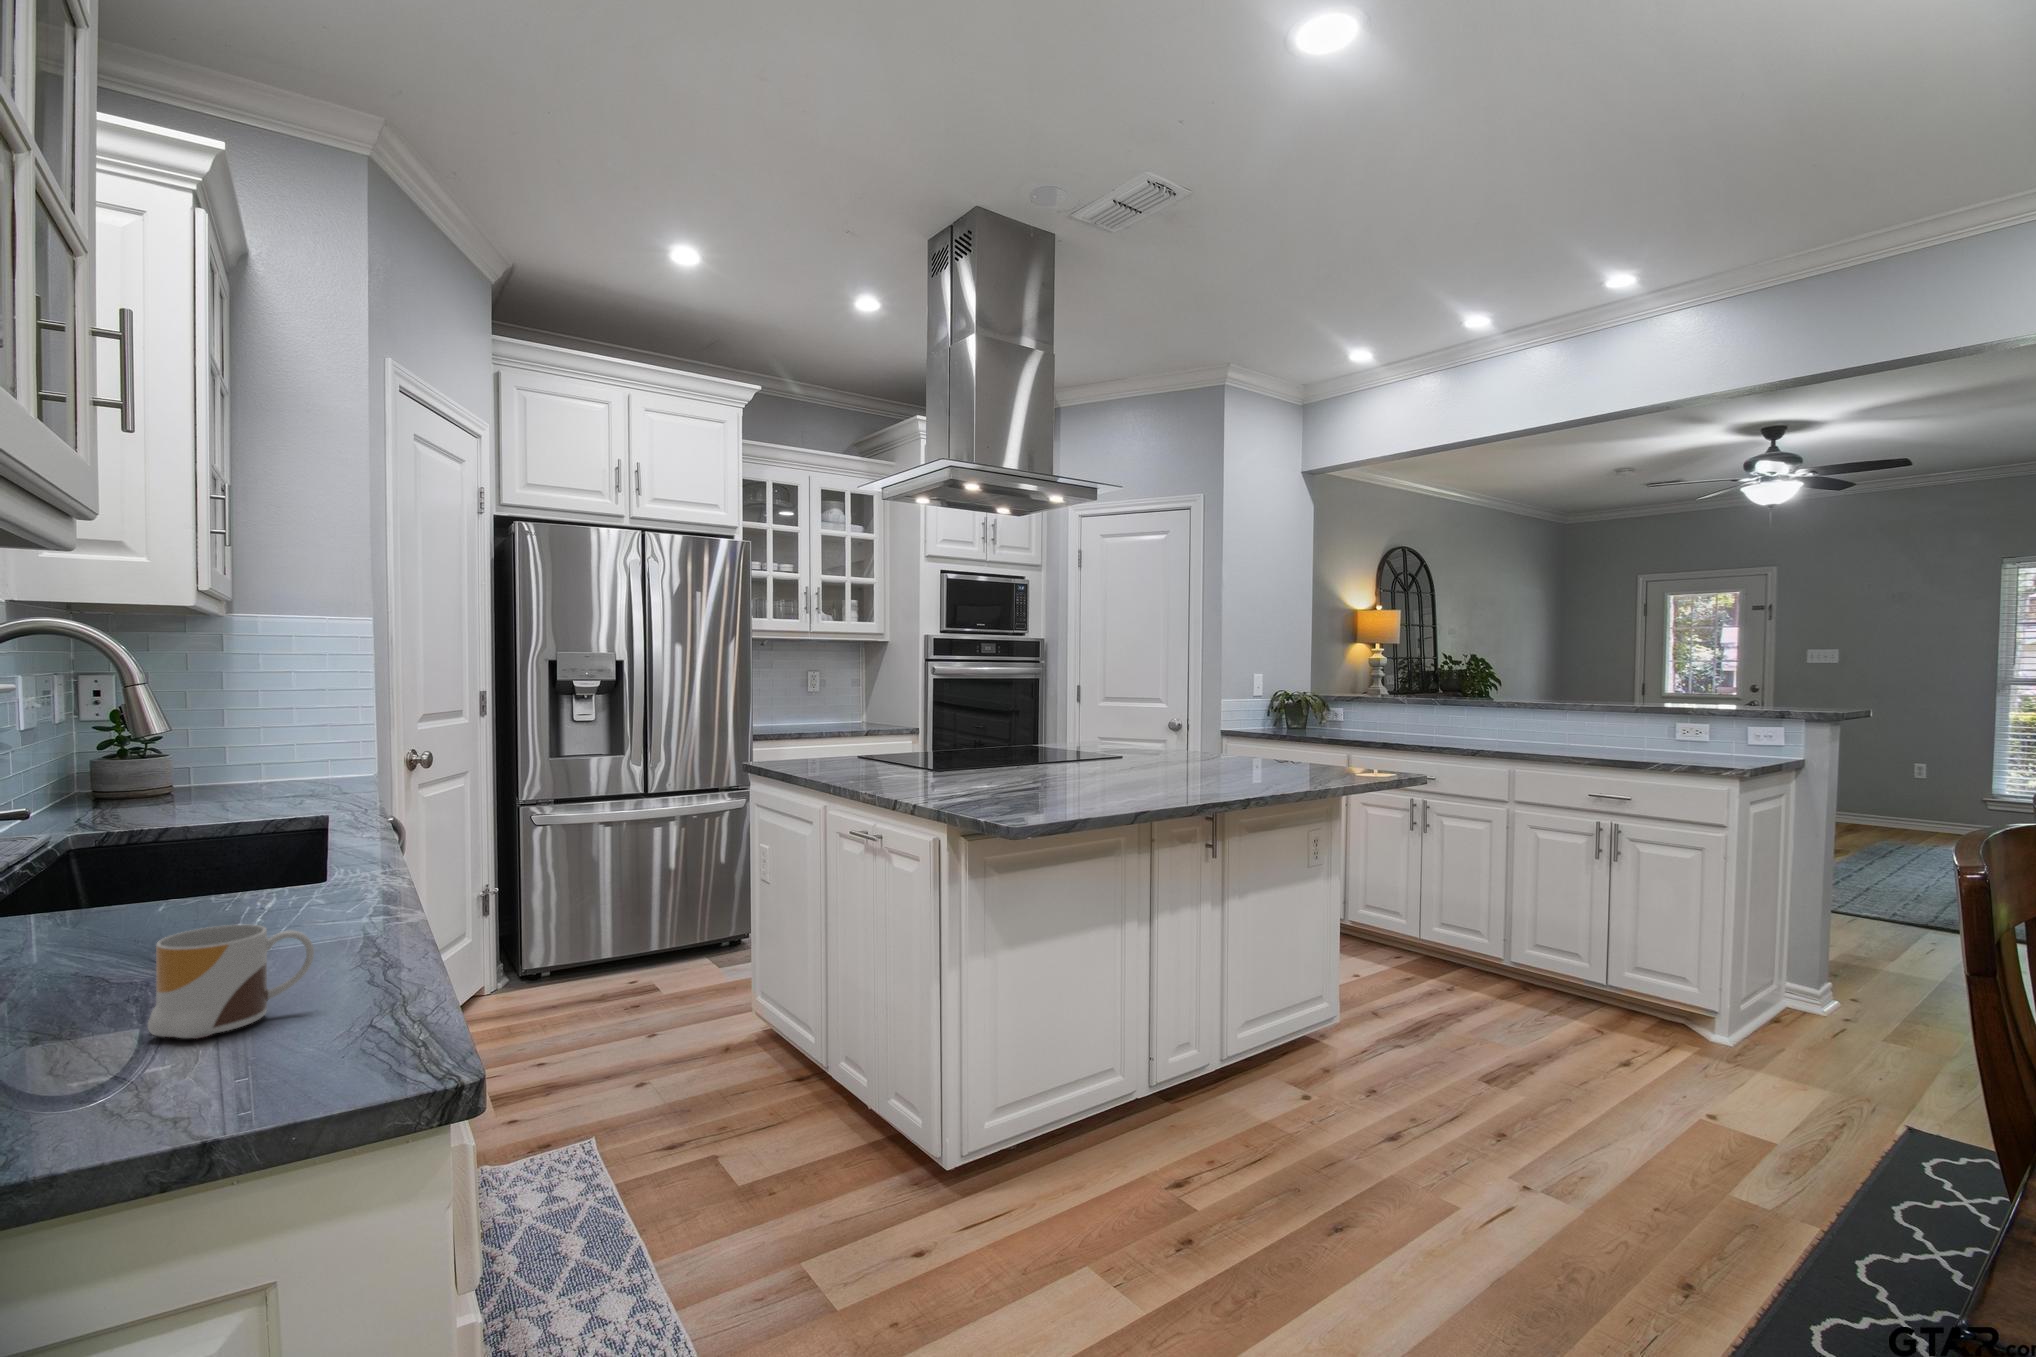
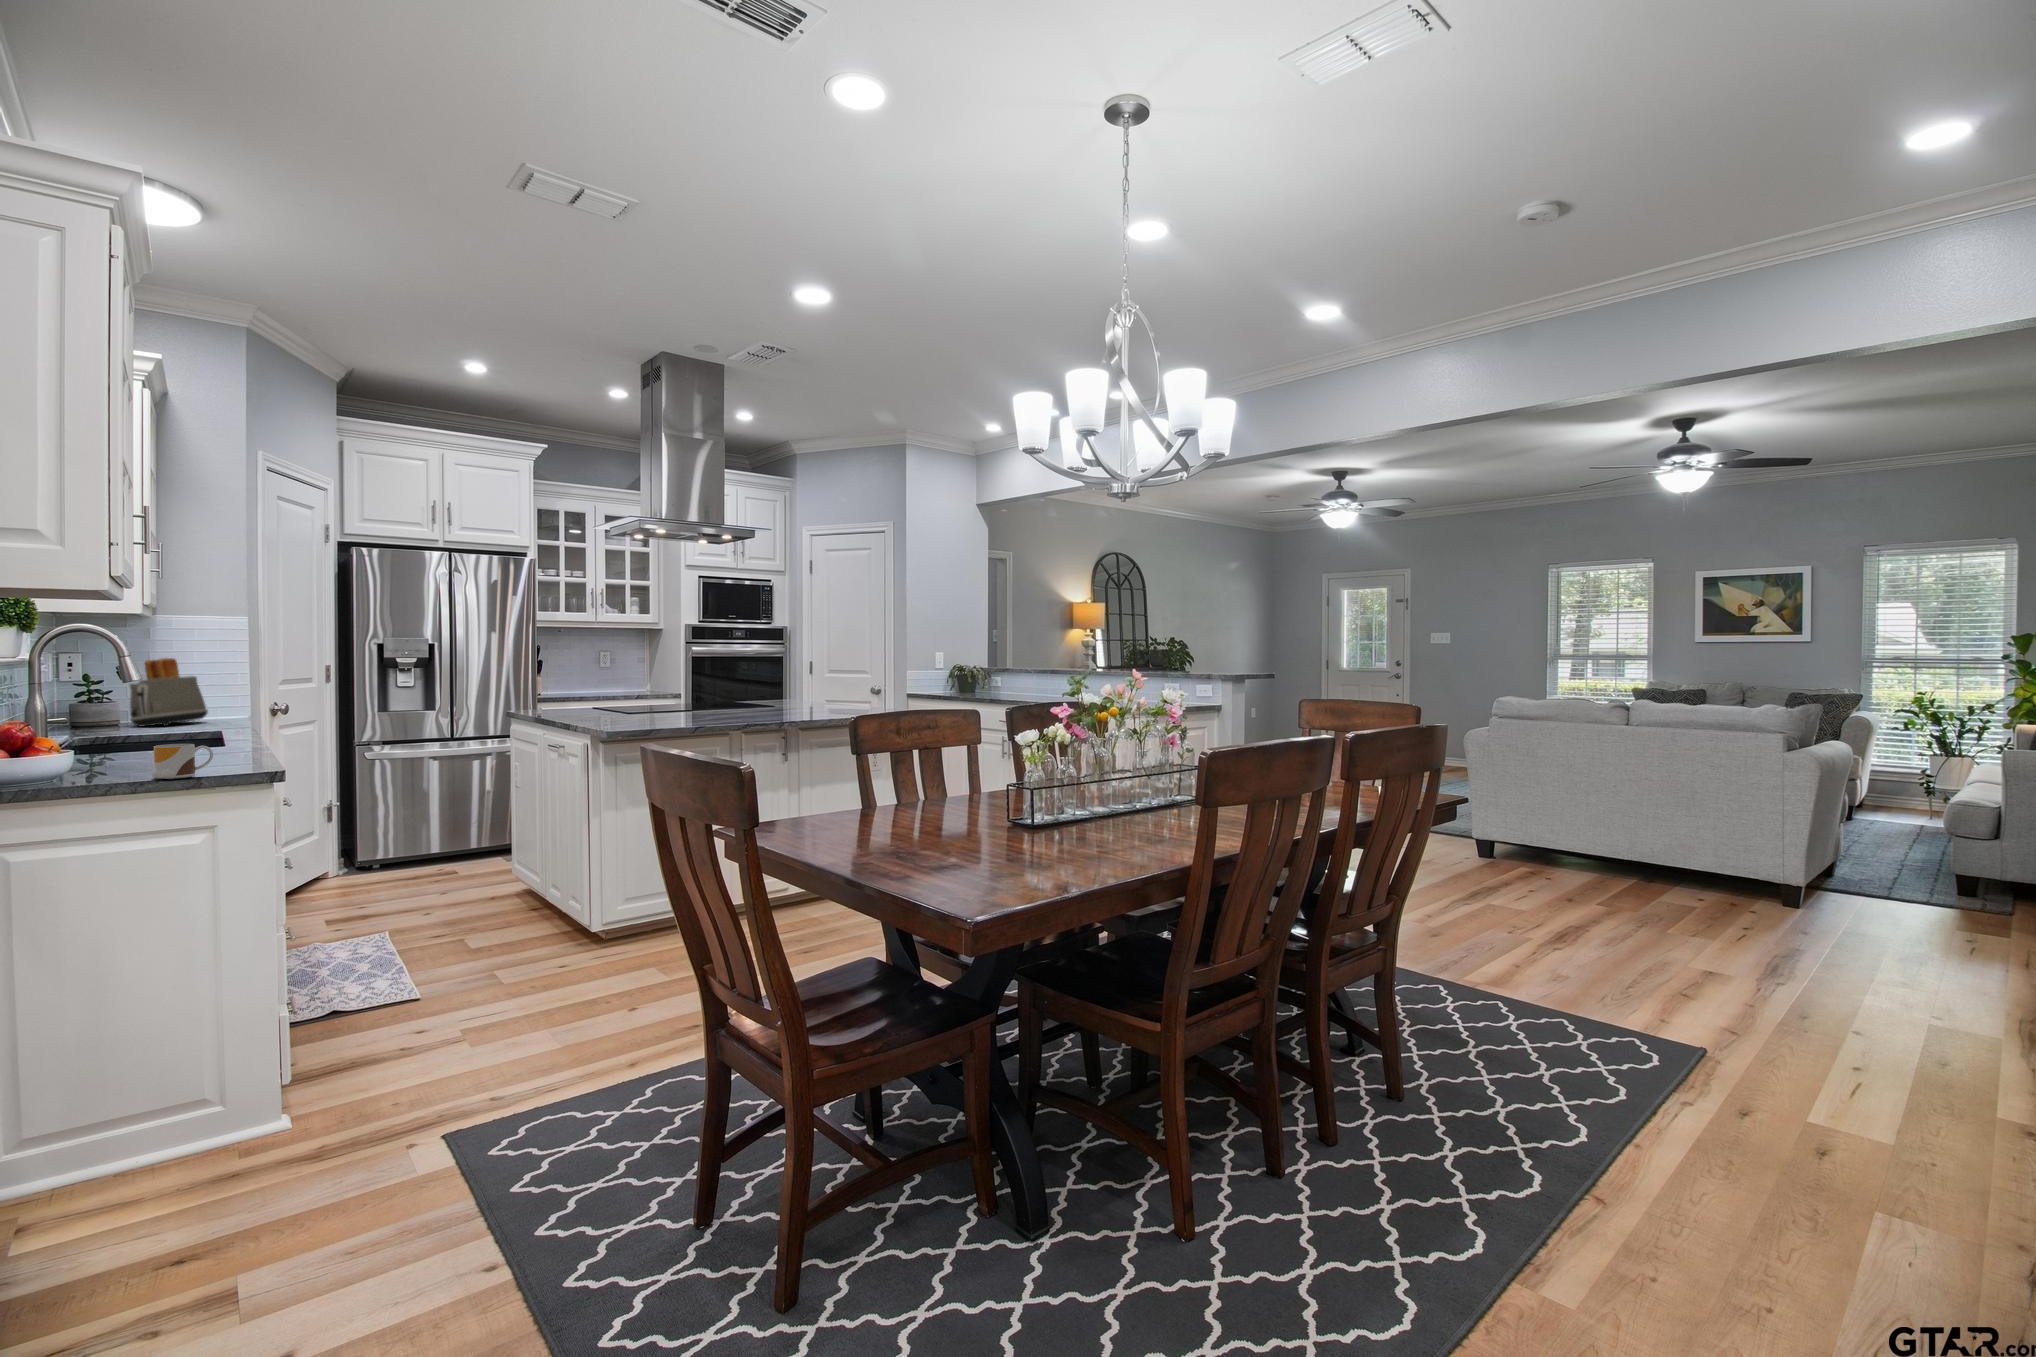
toaster: none [194,683,315,796] -> present [130,658,208,726]

